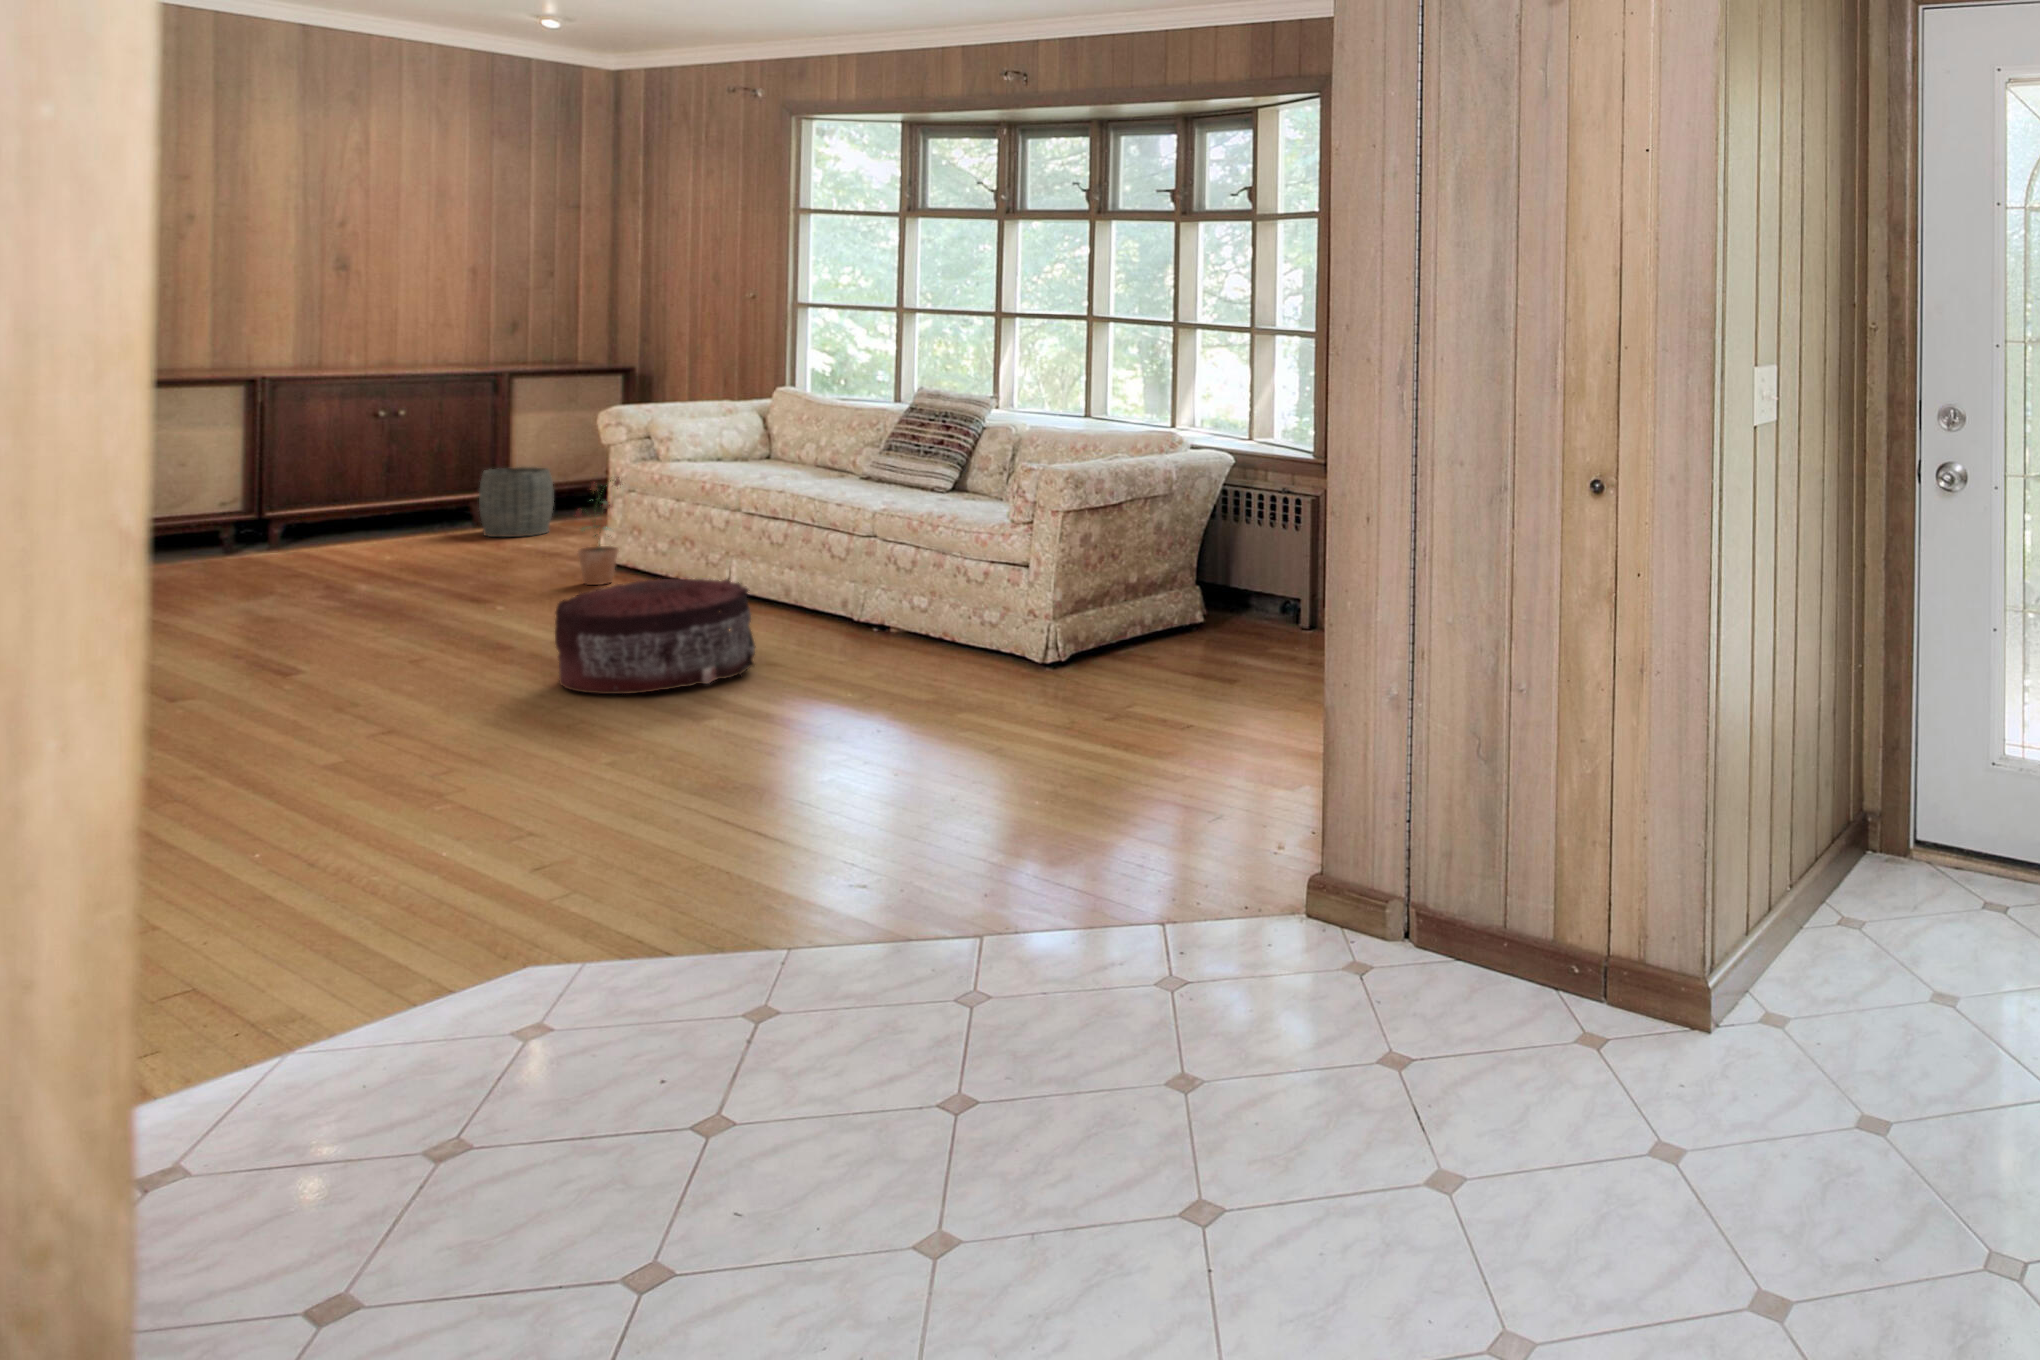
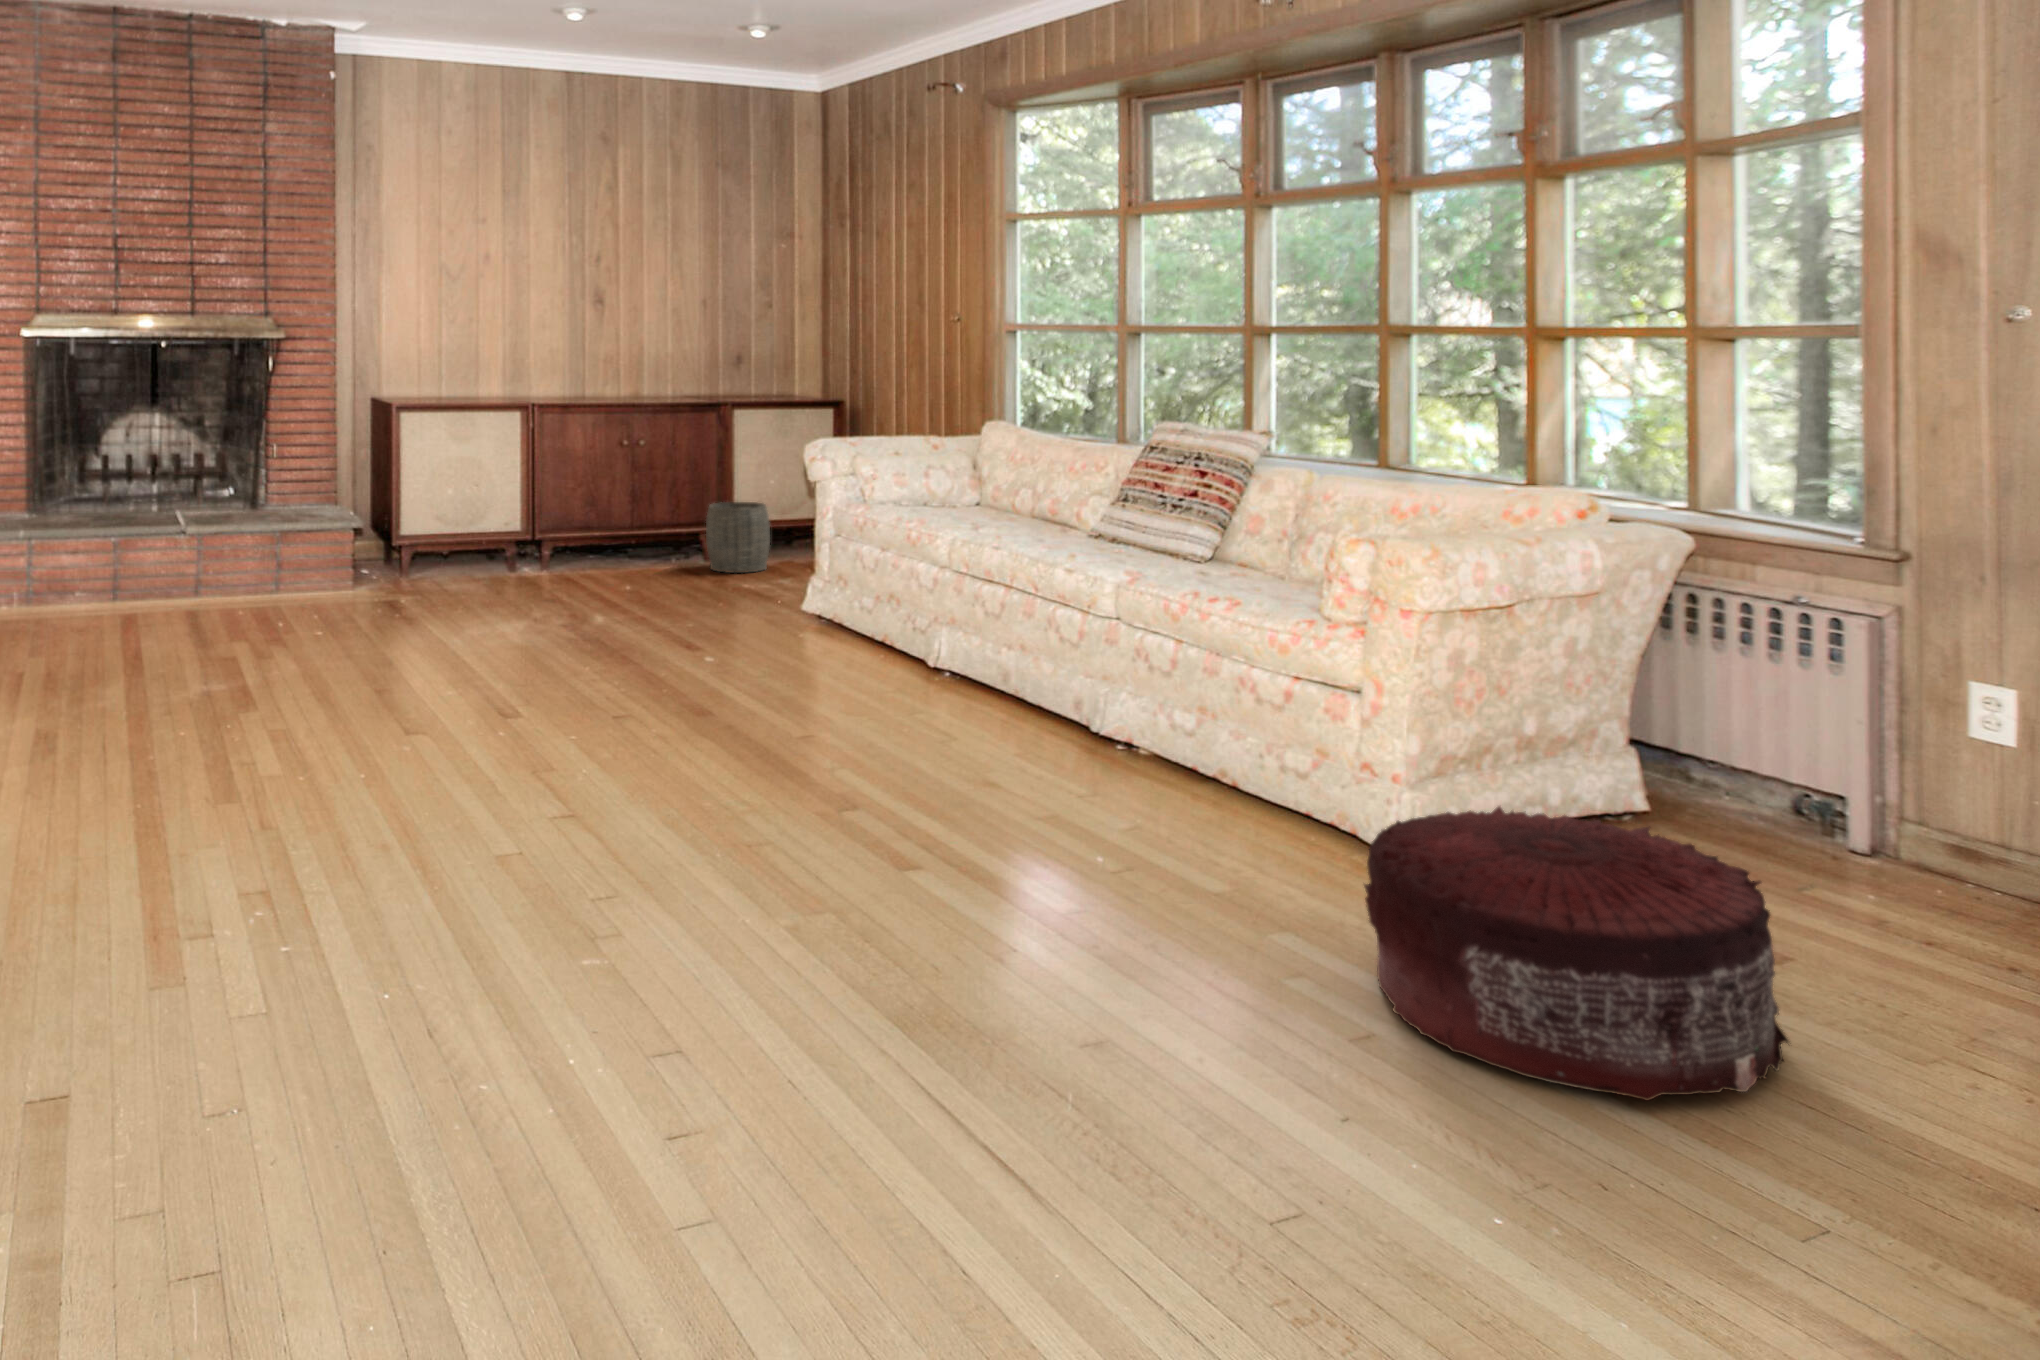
potted plant: present [575,477,623,585] -> none [779,520,831,640]
pouf: present [555,579,755,694] -> present [1364,806,1789,1100]

